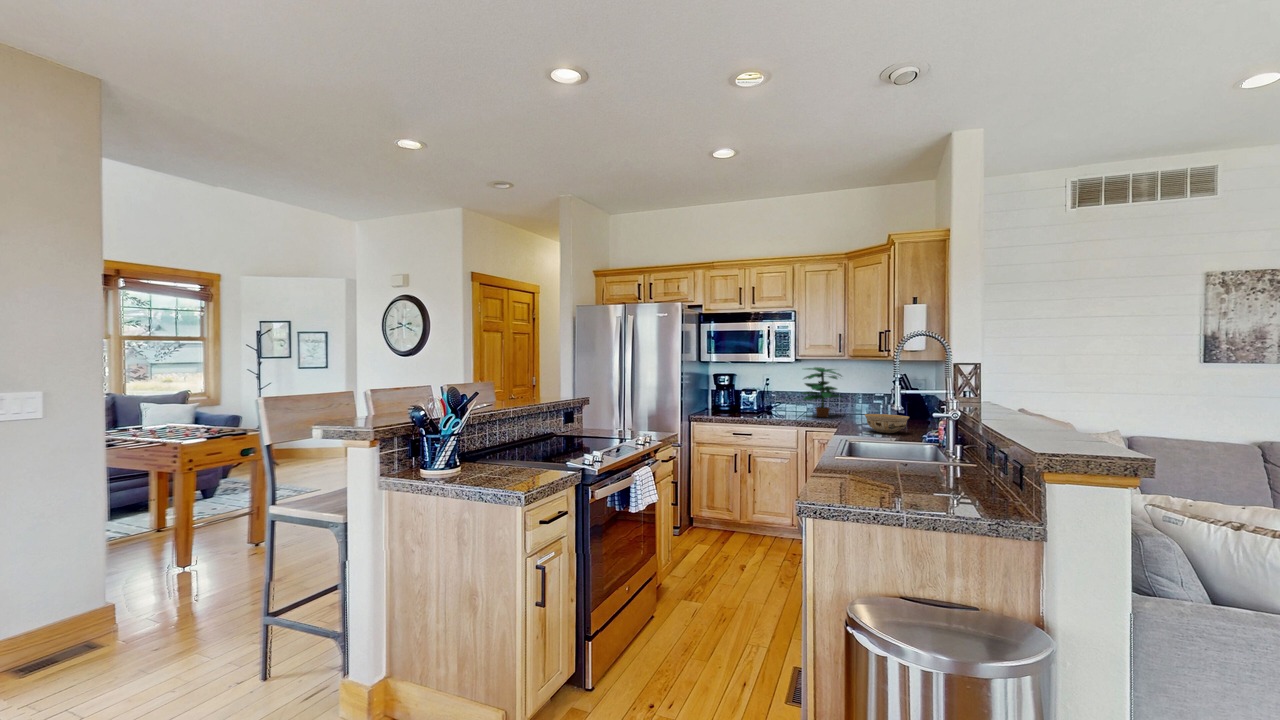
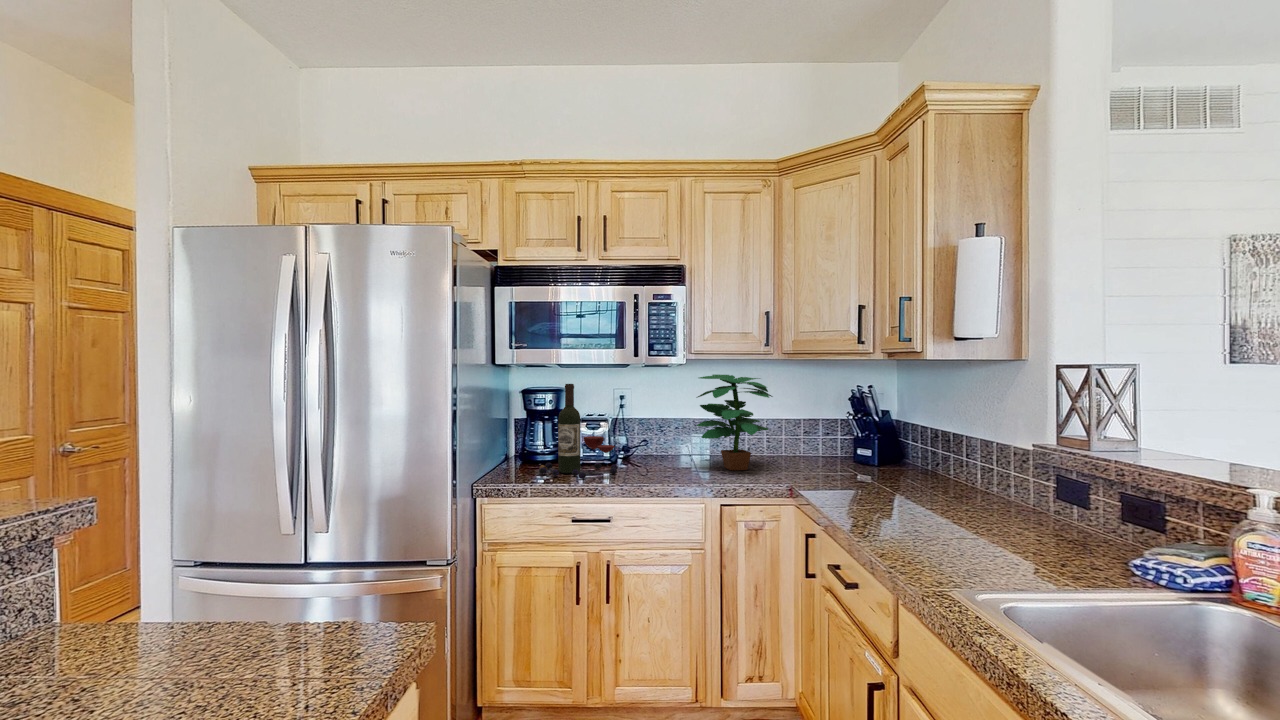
wine bottle: none [720,371,760,417] -> present [539,384,618,479]
ceramic bowl: present [865,414,909,433] -> none [886,477,1005,526]

